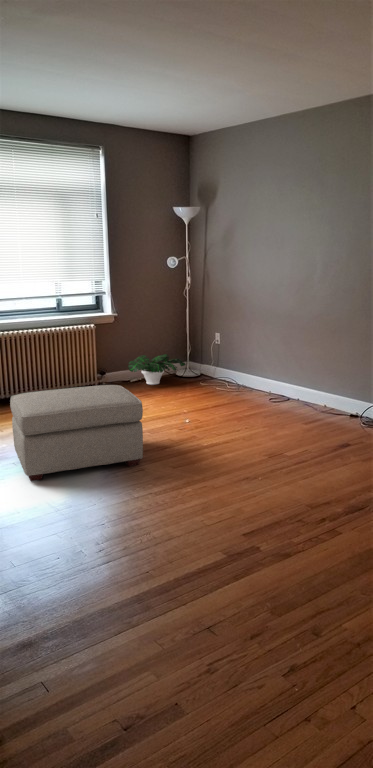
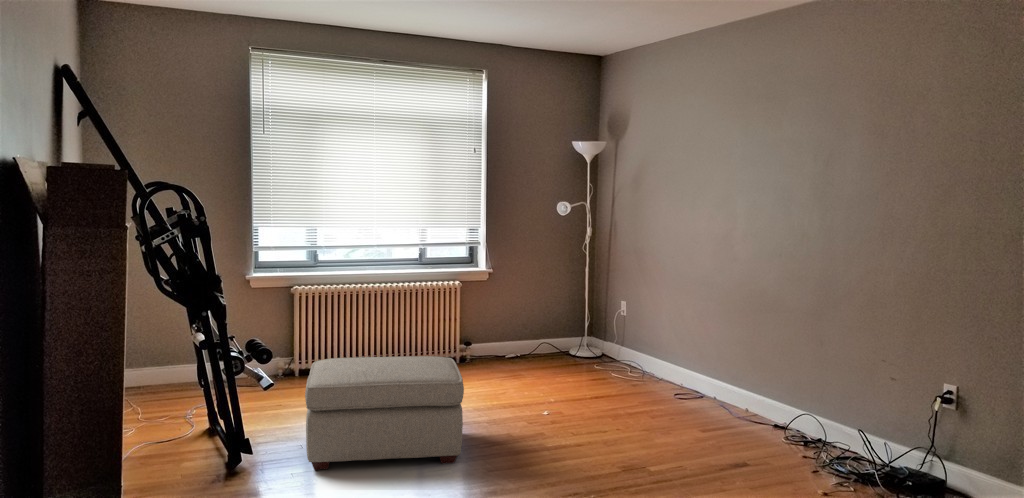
potted plant: present [128,354,186,385] -> none [499,324,575,363]

